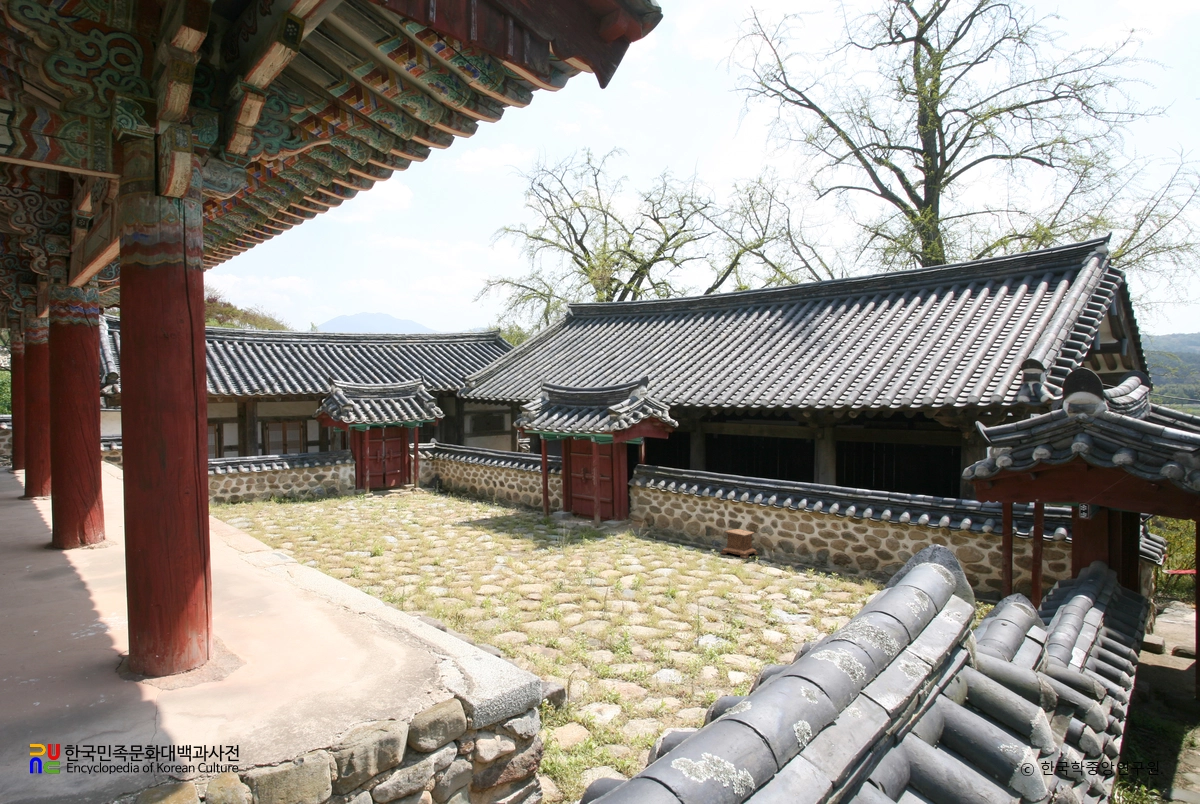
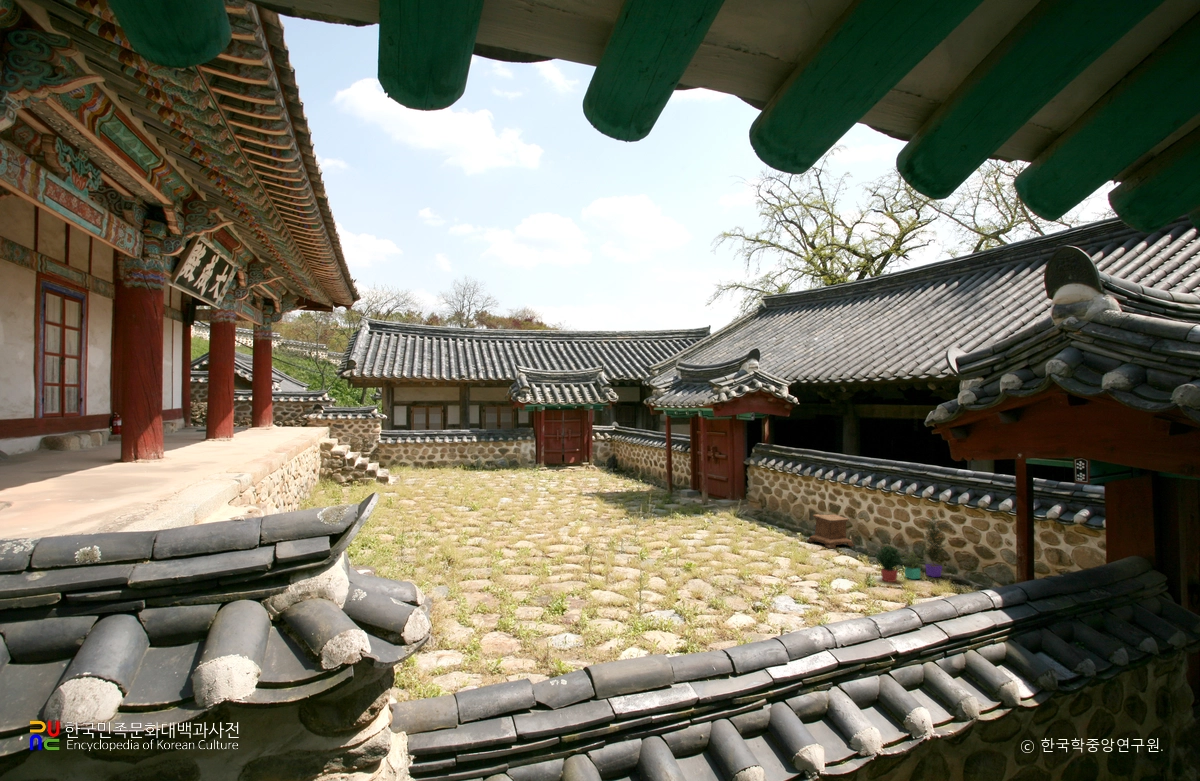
potted plant: none [816,528,857,585] -> present [876,517,945,582]

